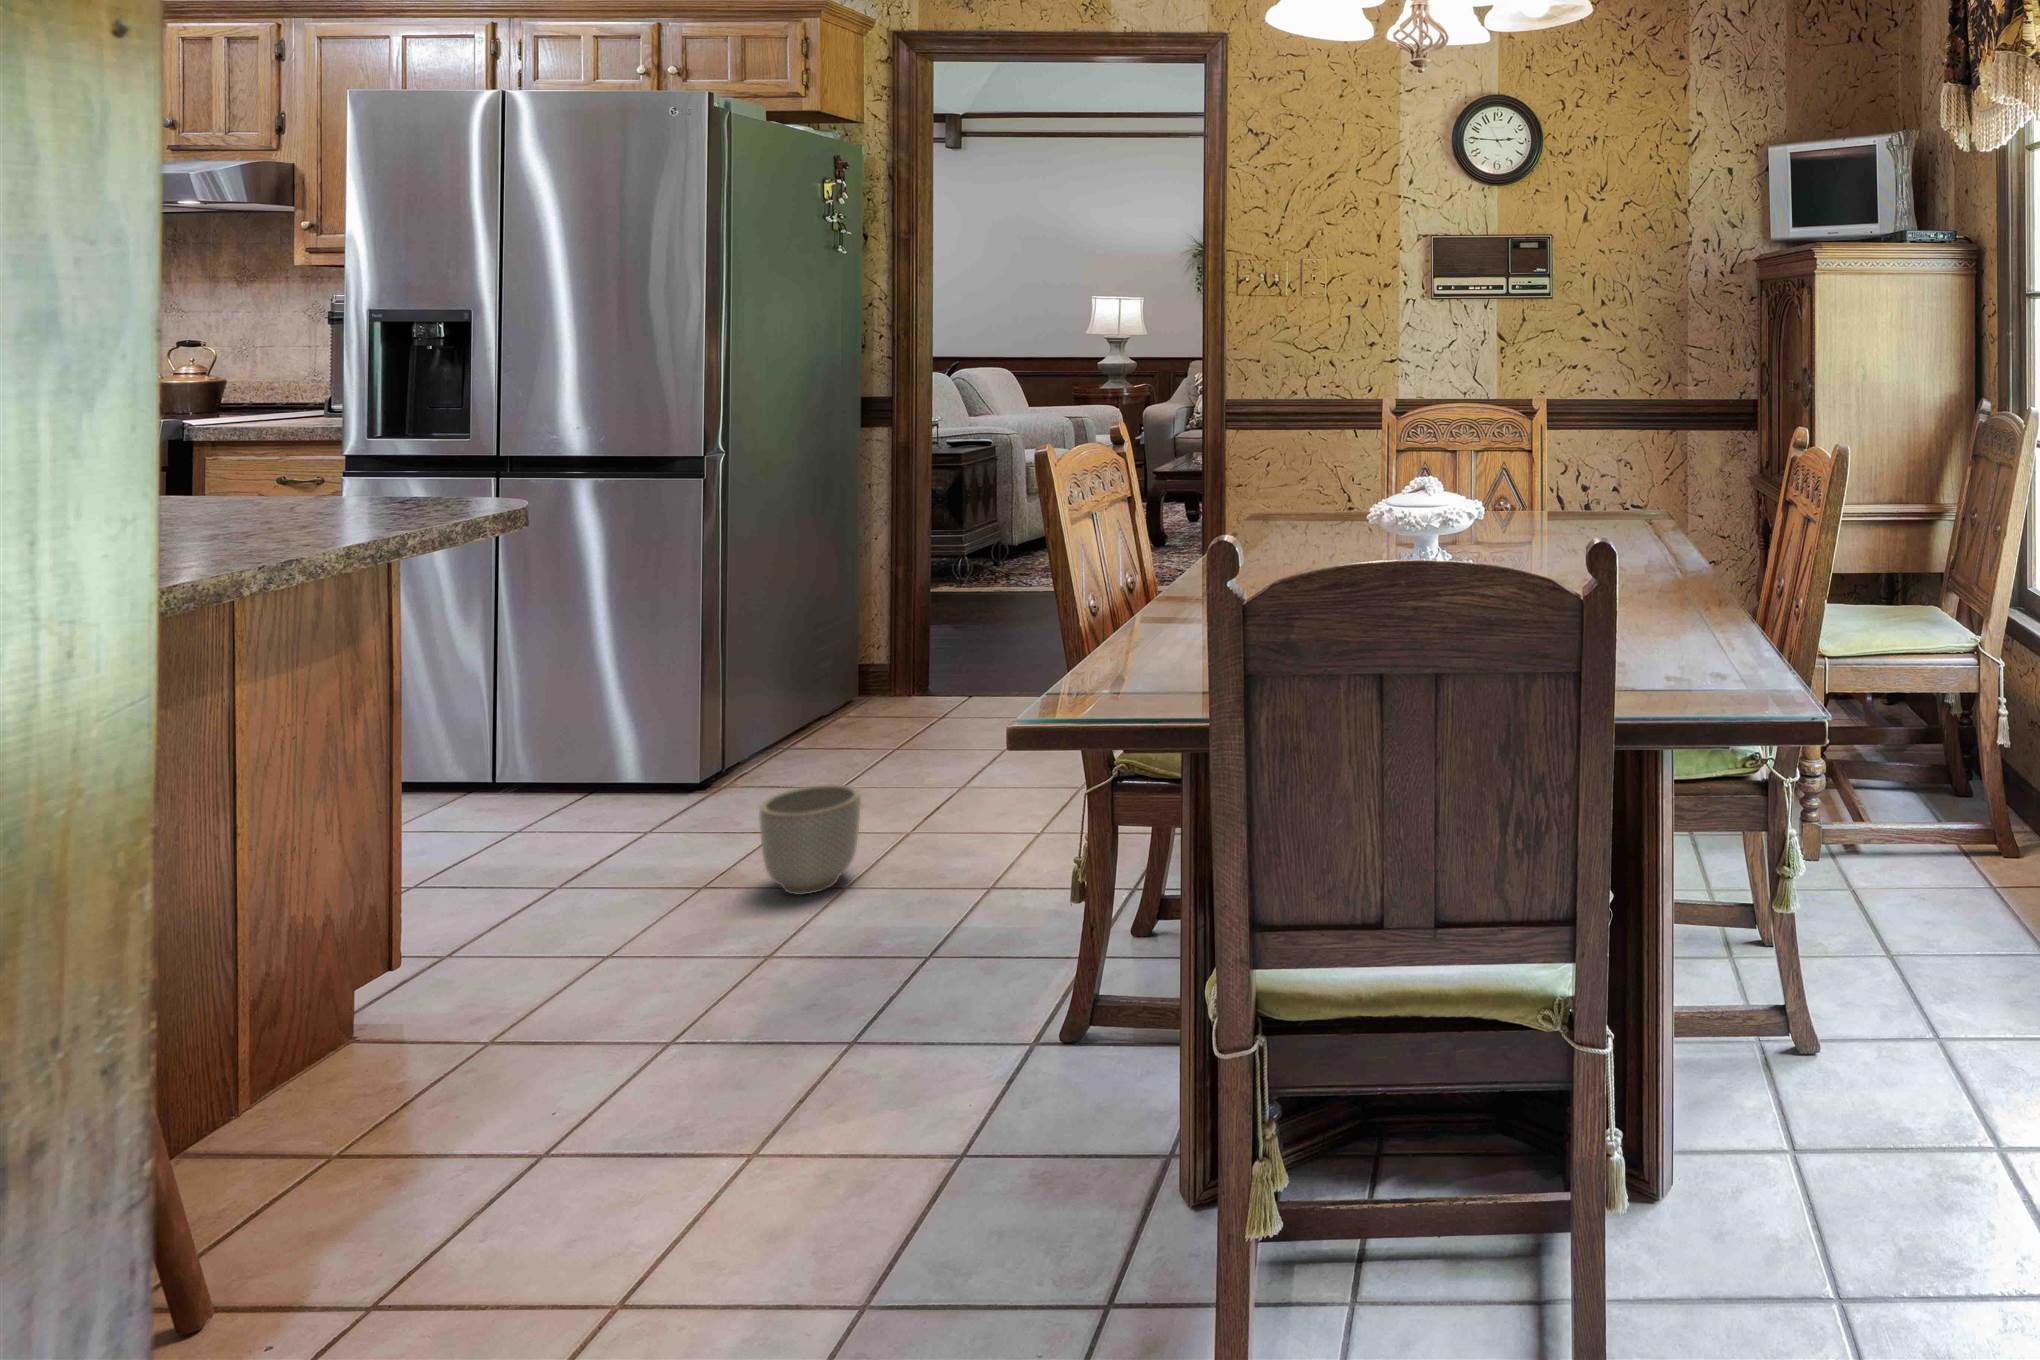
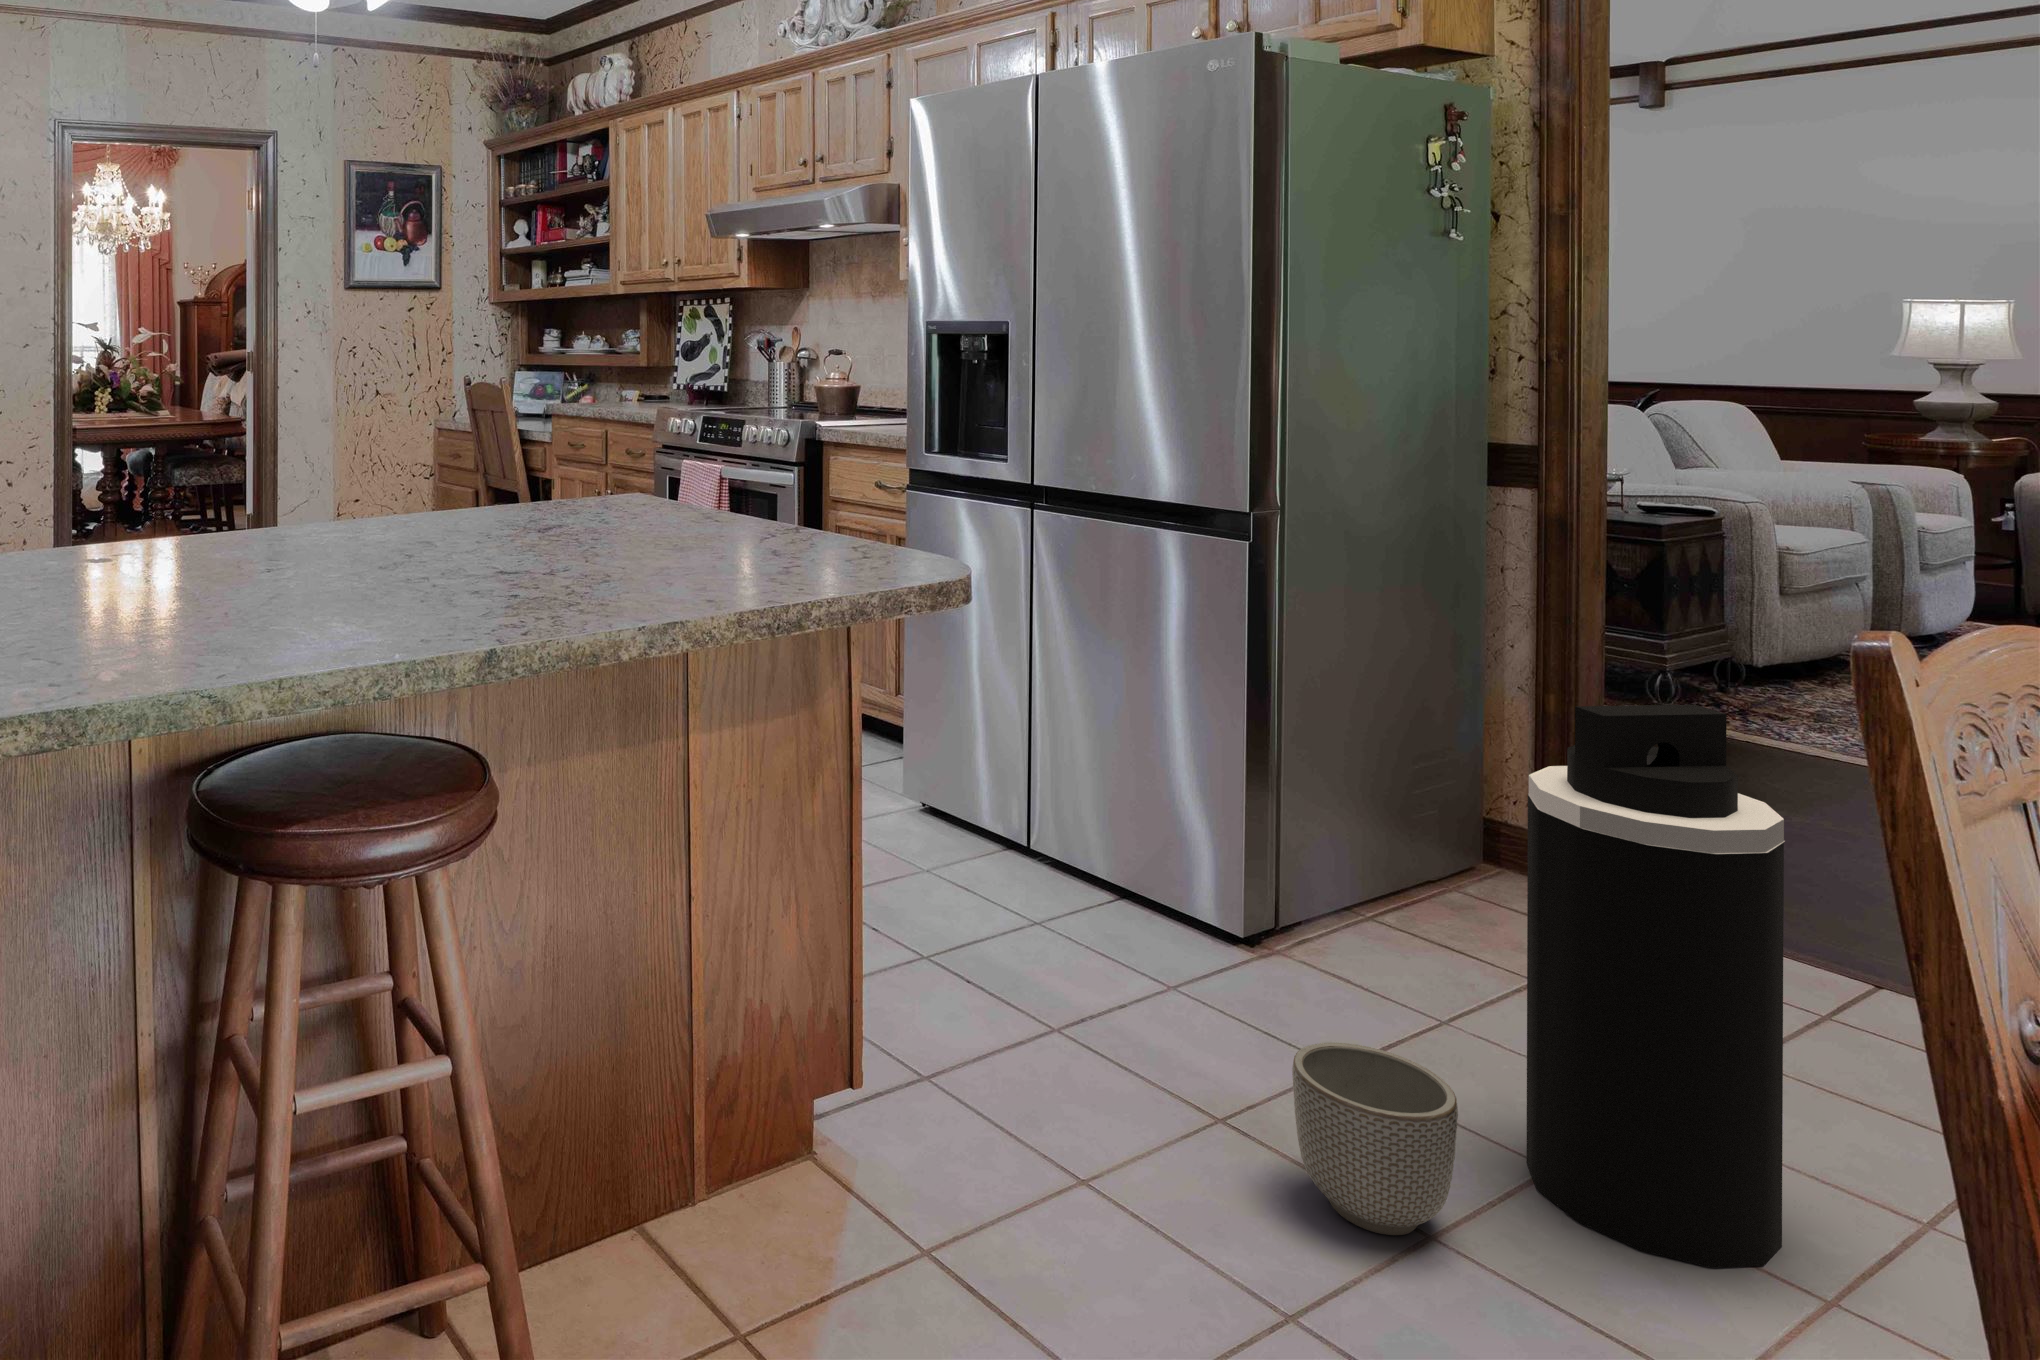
trash can: none [896,533,1018,844] -> present [1526,705,1785,1268]

